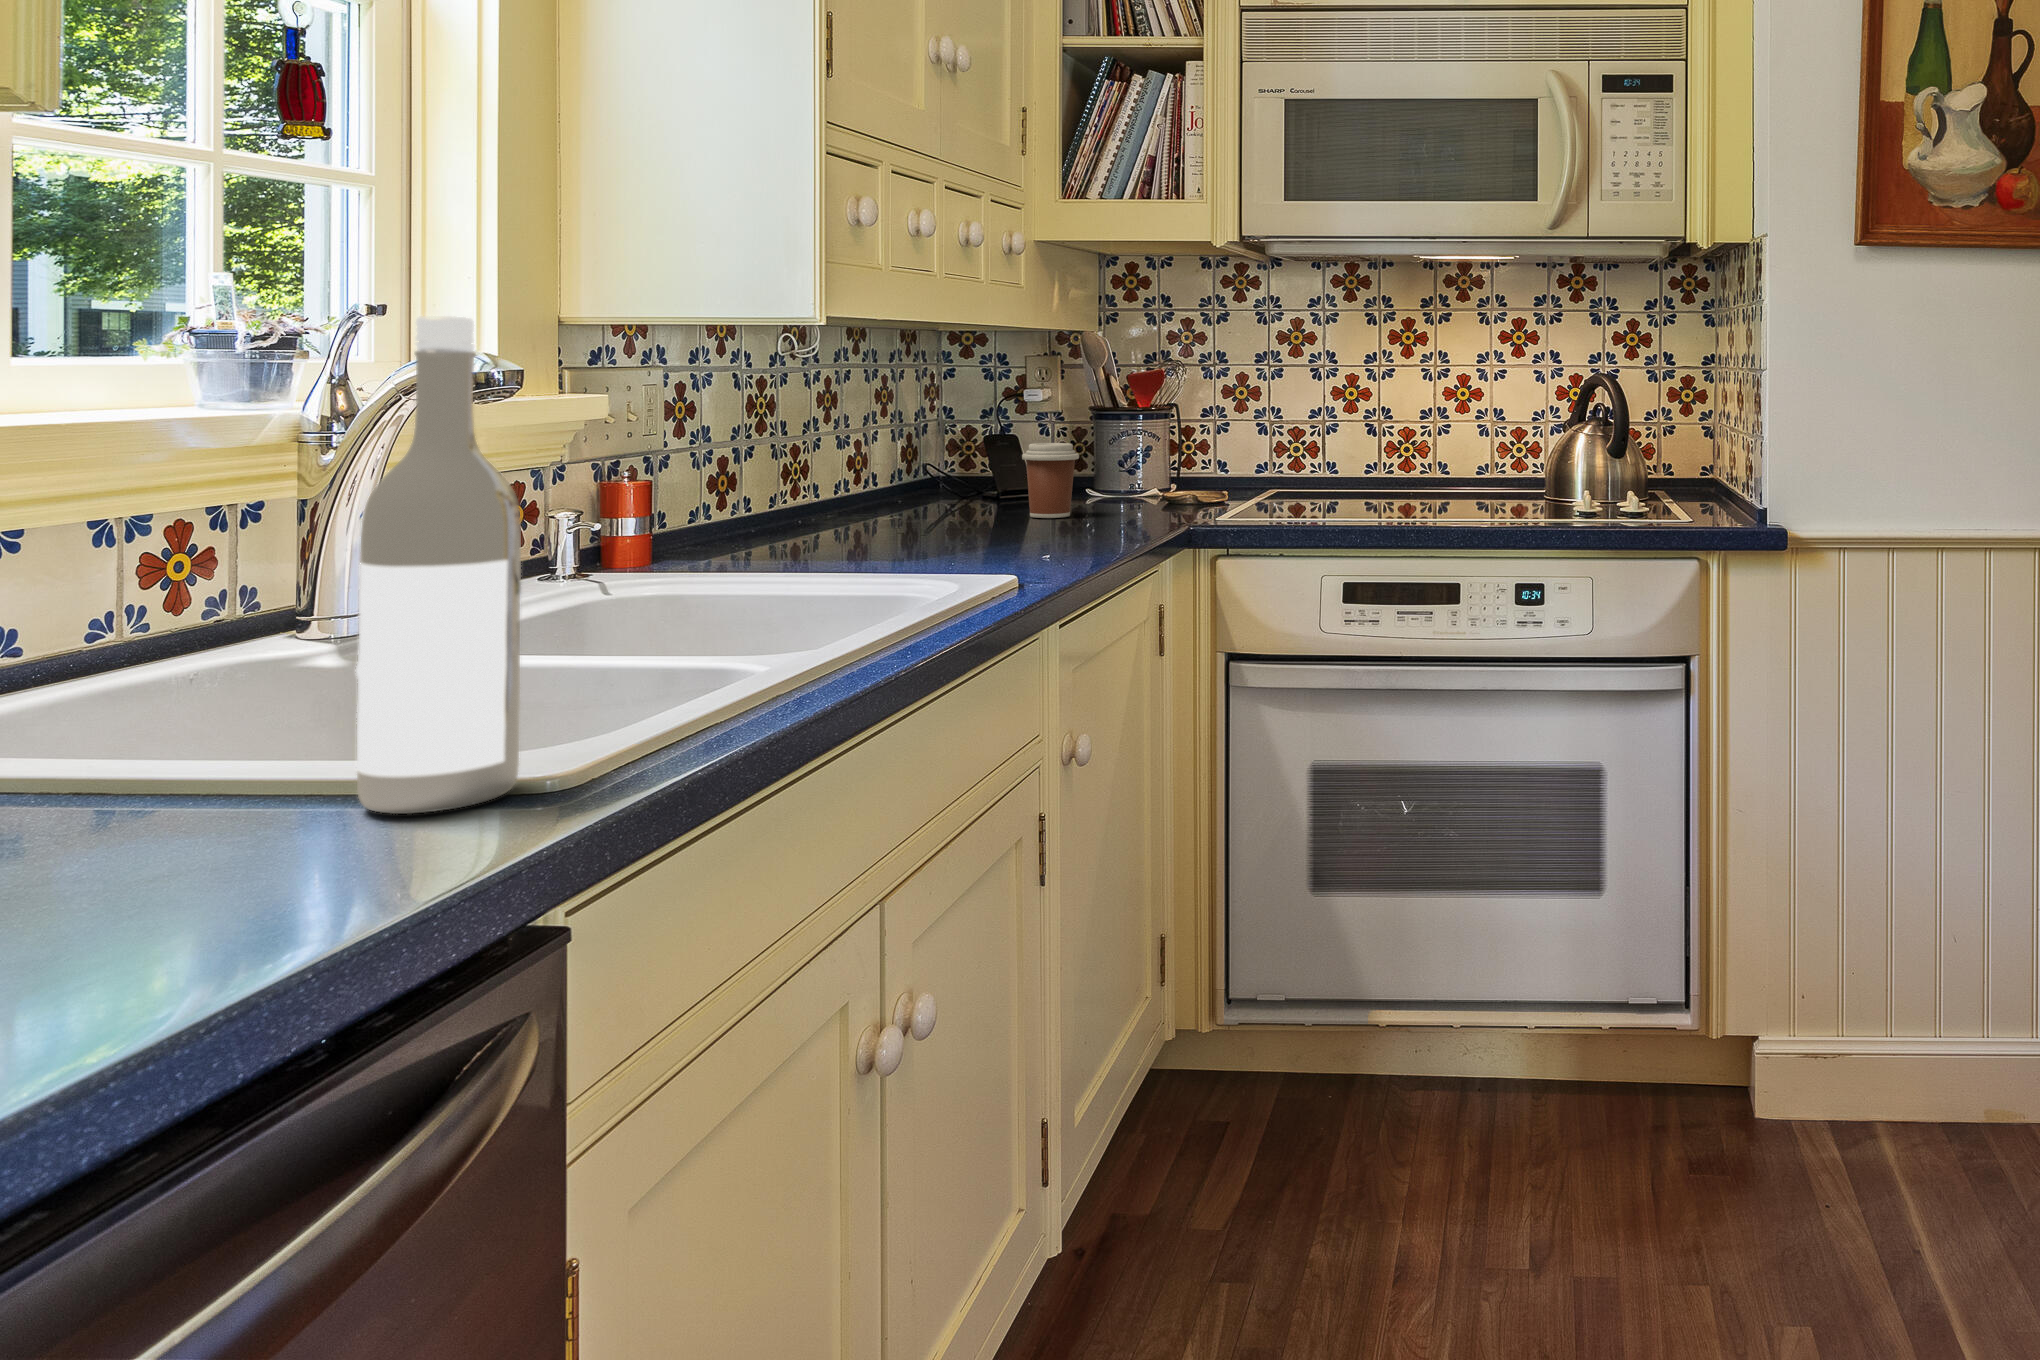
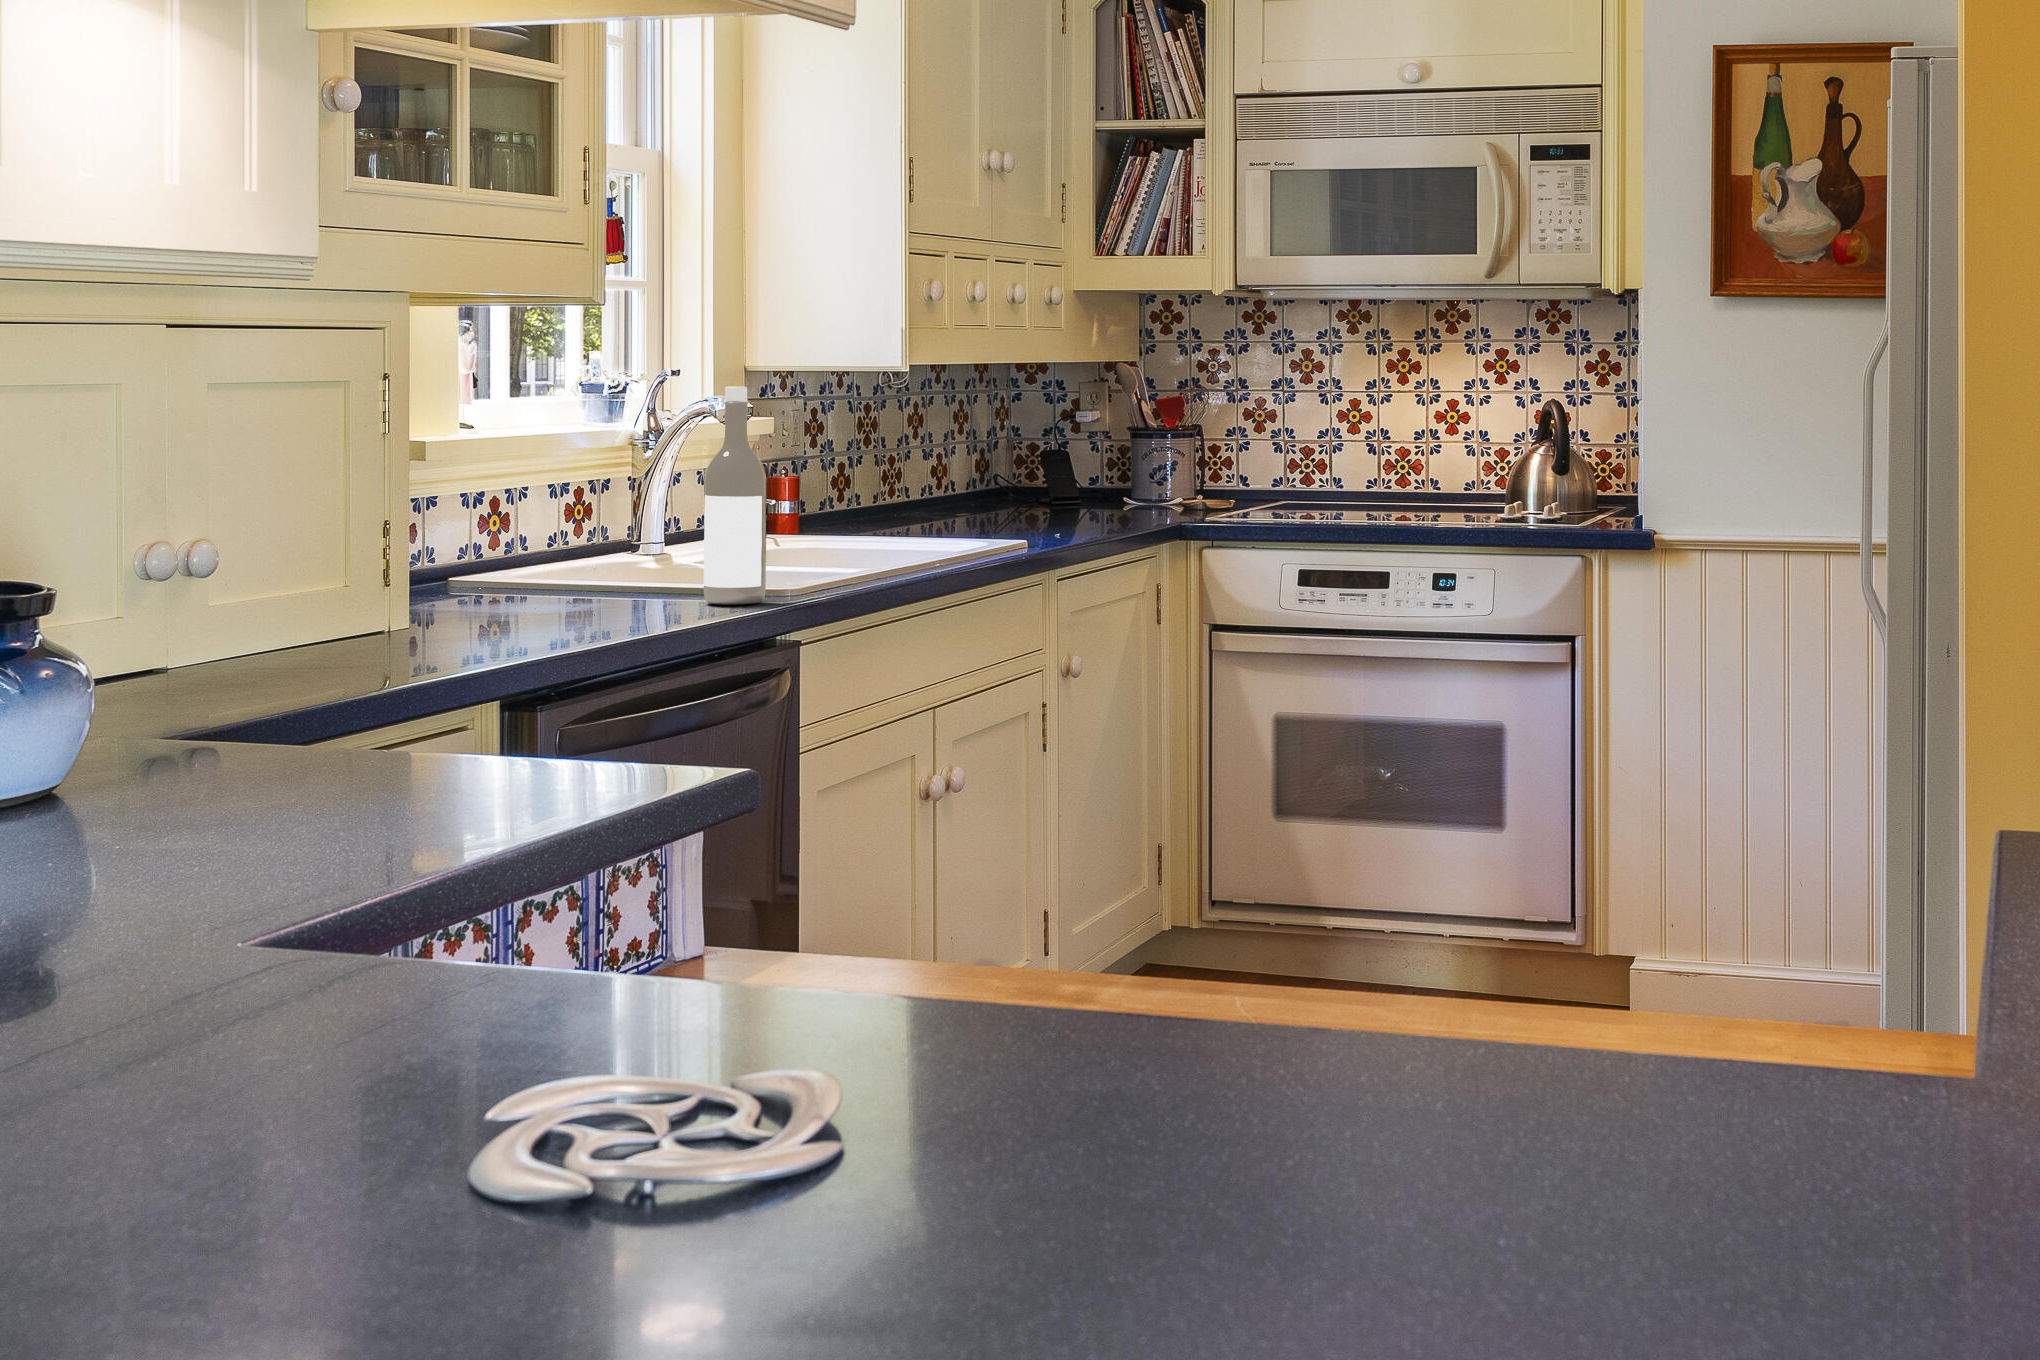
coffee cup: present [1022,443,1079,518] -> none [1059,456,1103,515]

